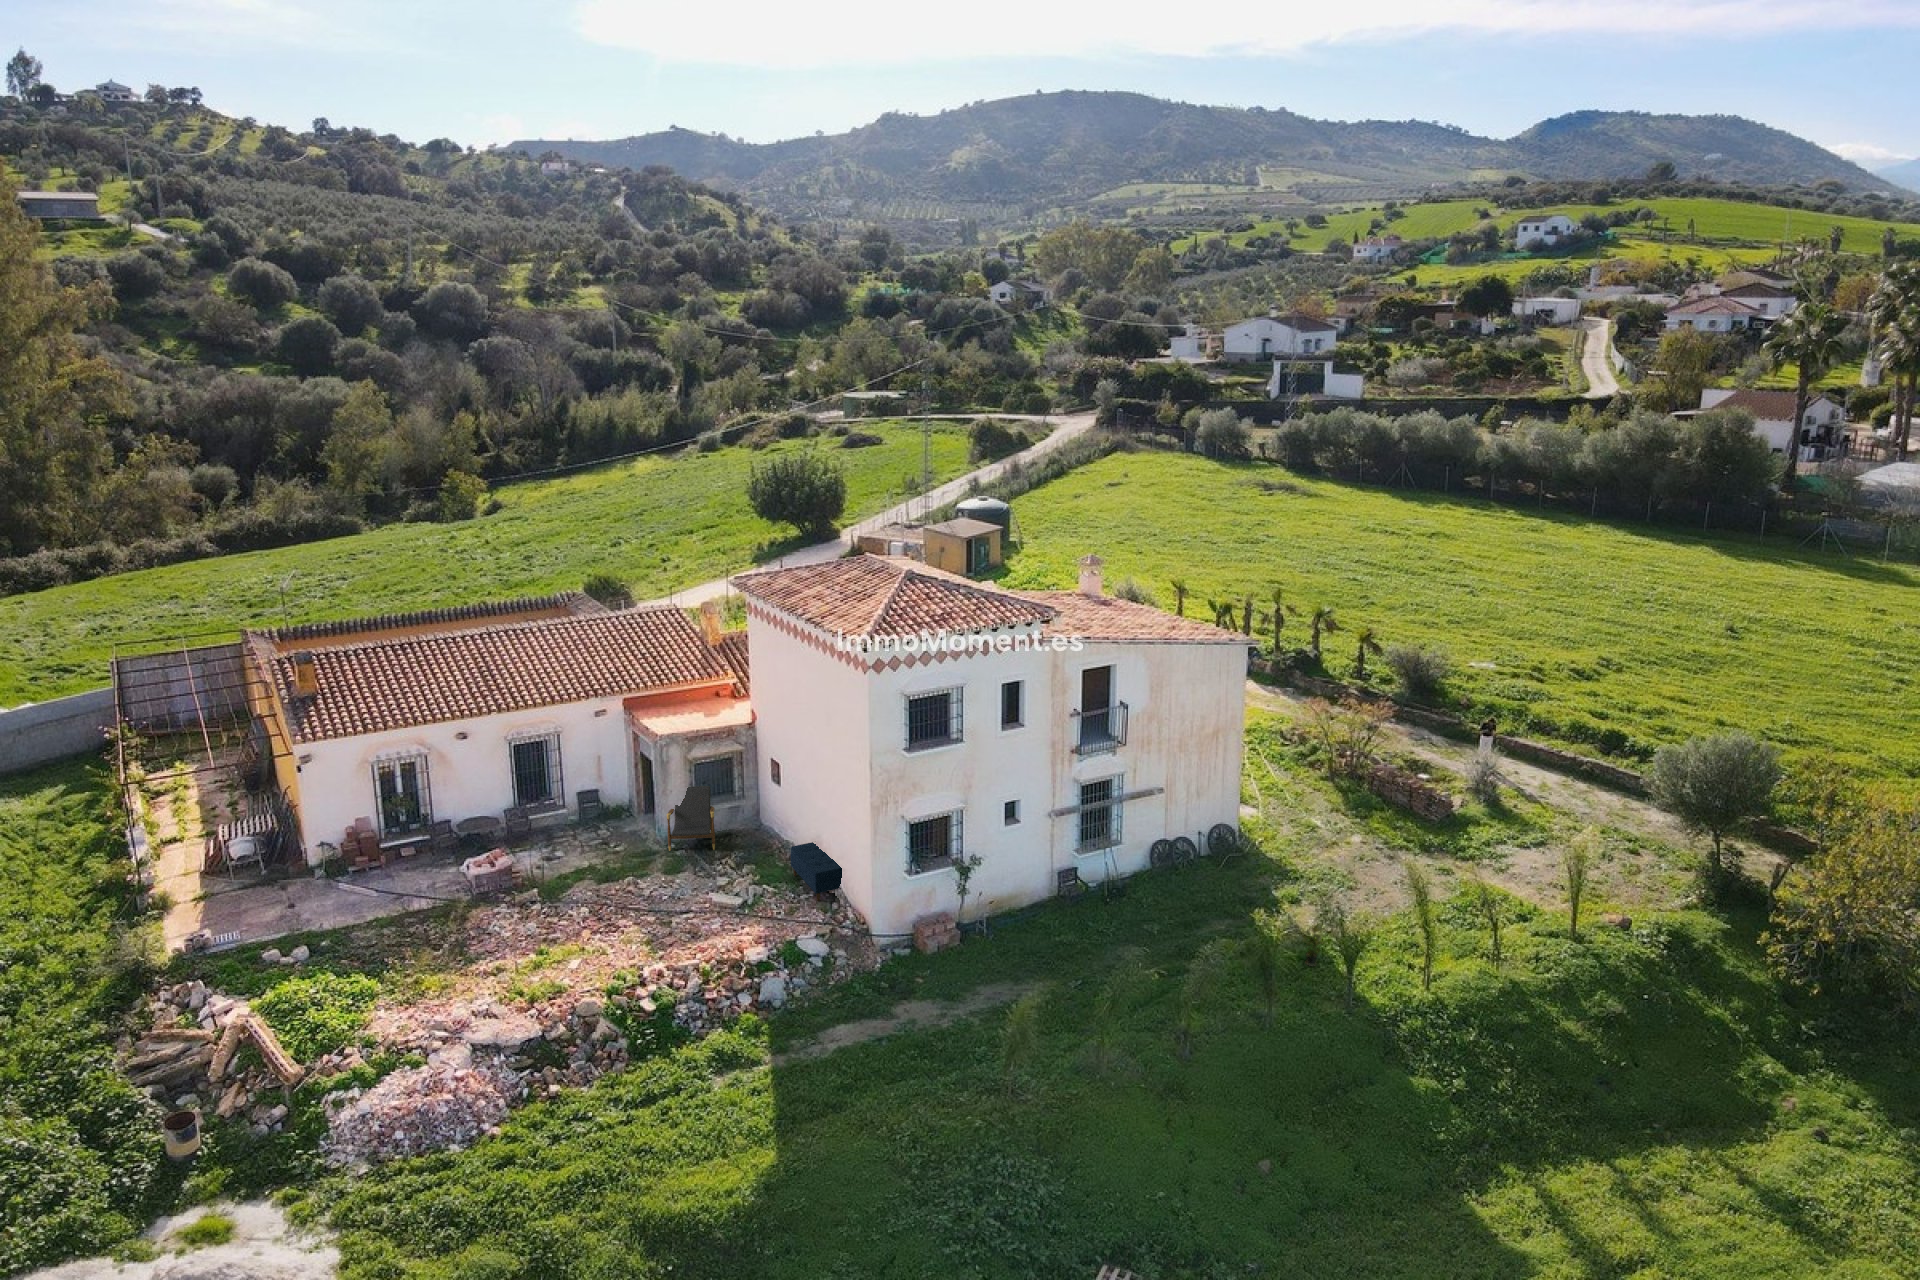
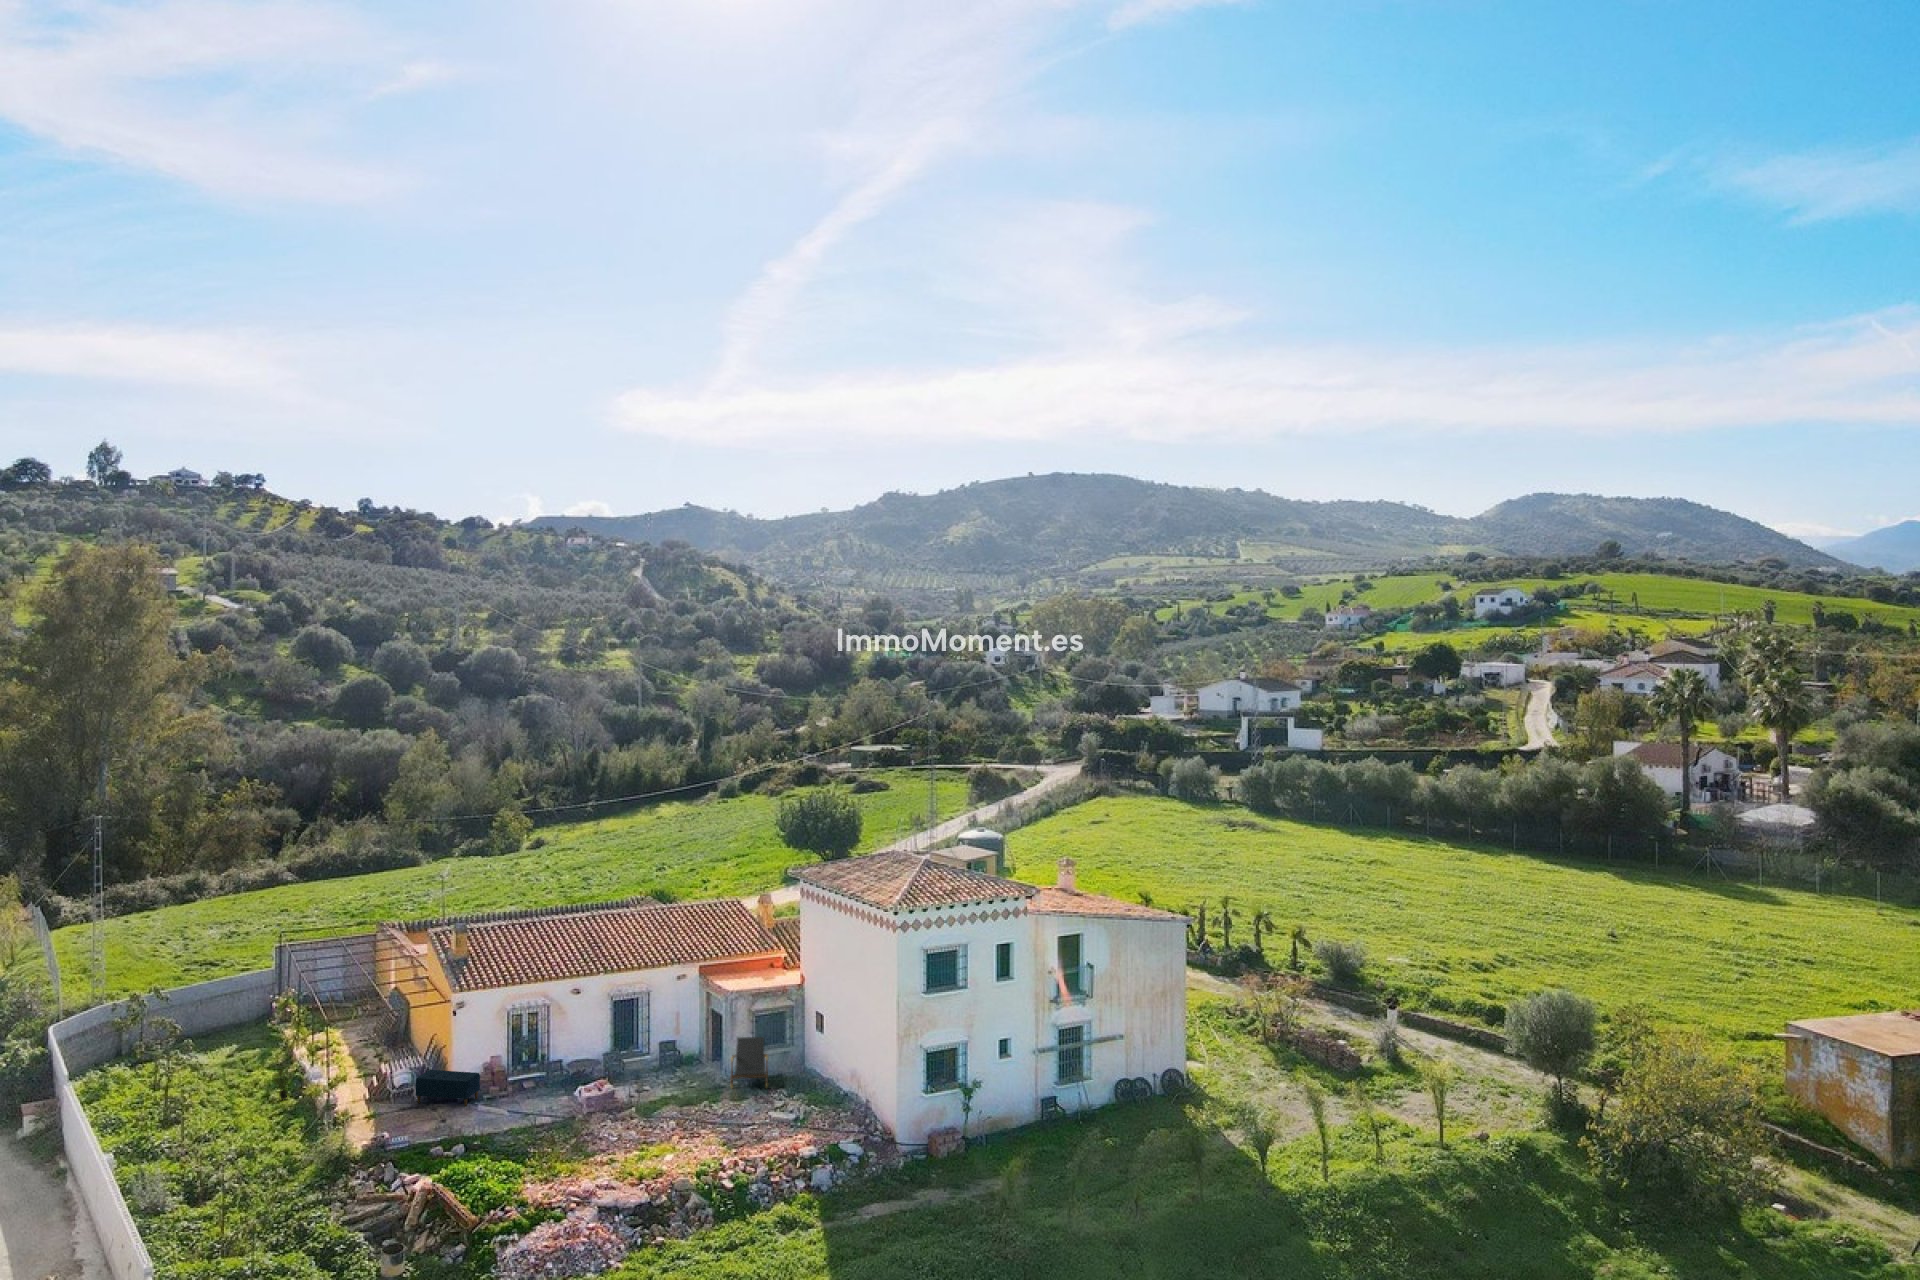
bench: present [791,842,842,901] -> present [416,1070,480,1107]
potted plant: present [1303,924,1324,966] -> present [274,1067,293,1100]

